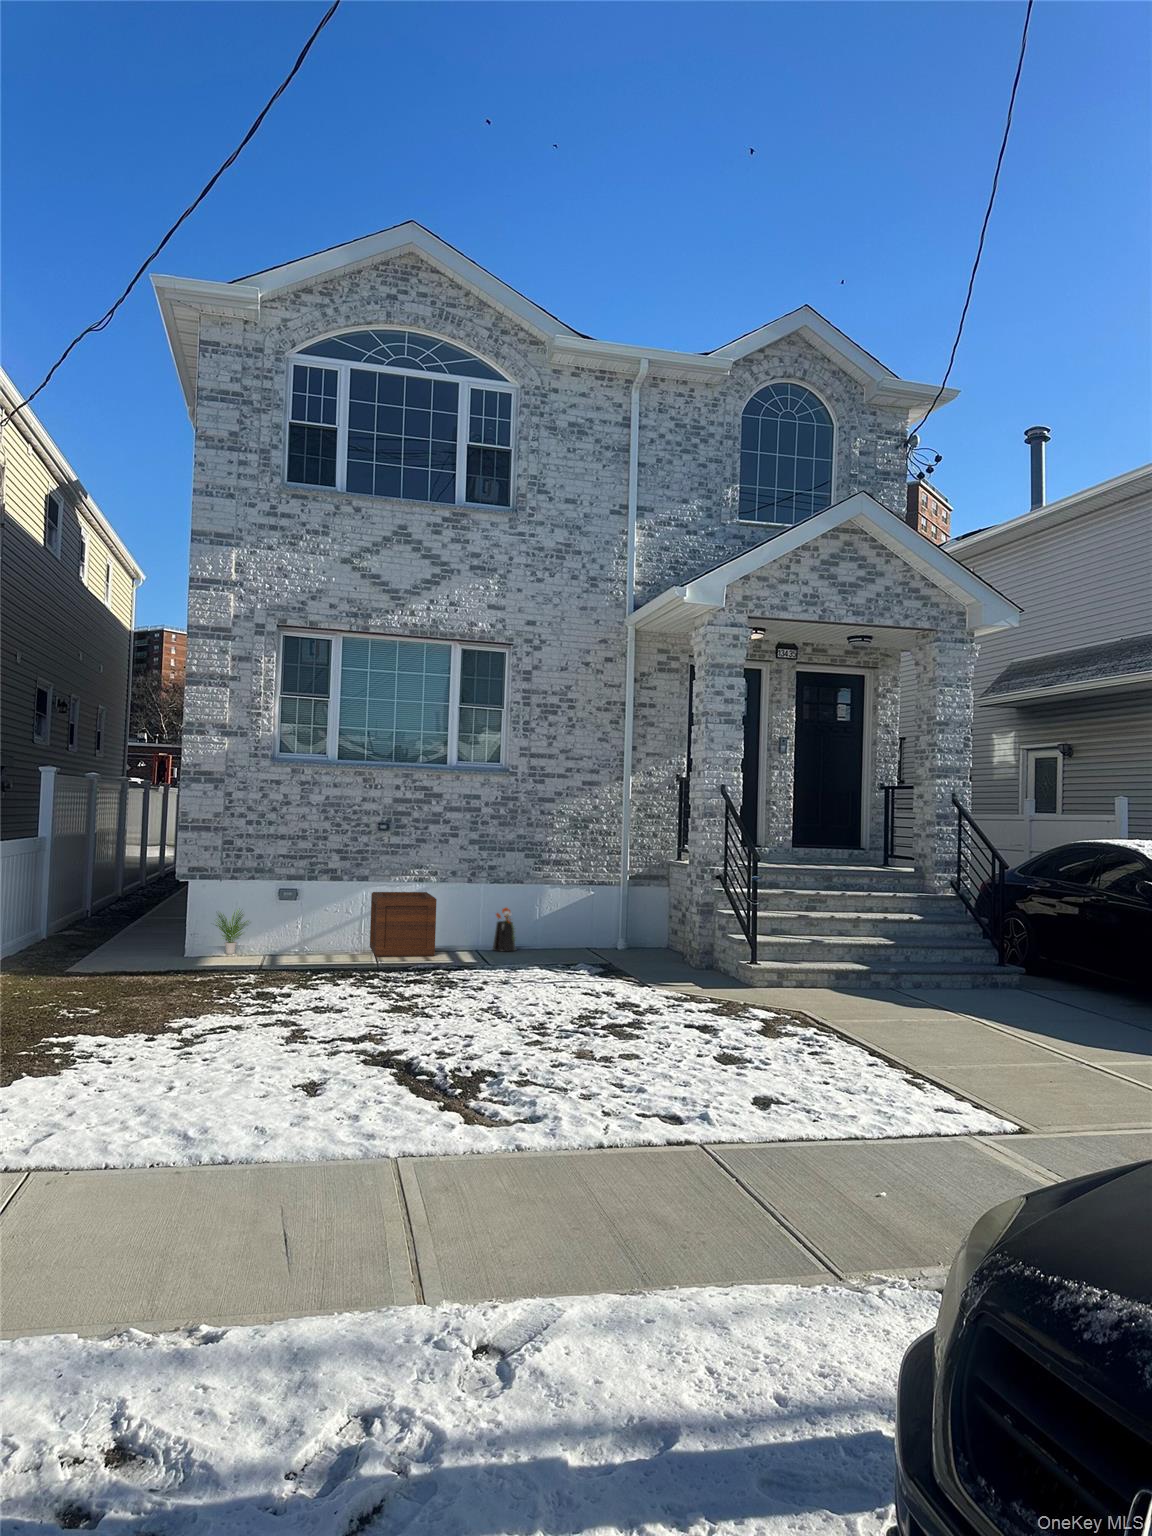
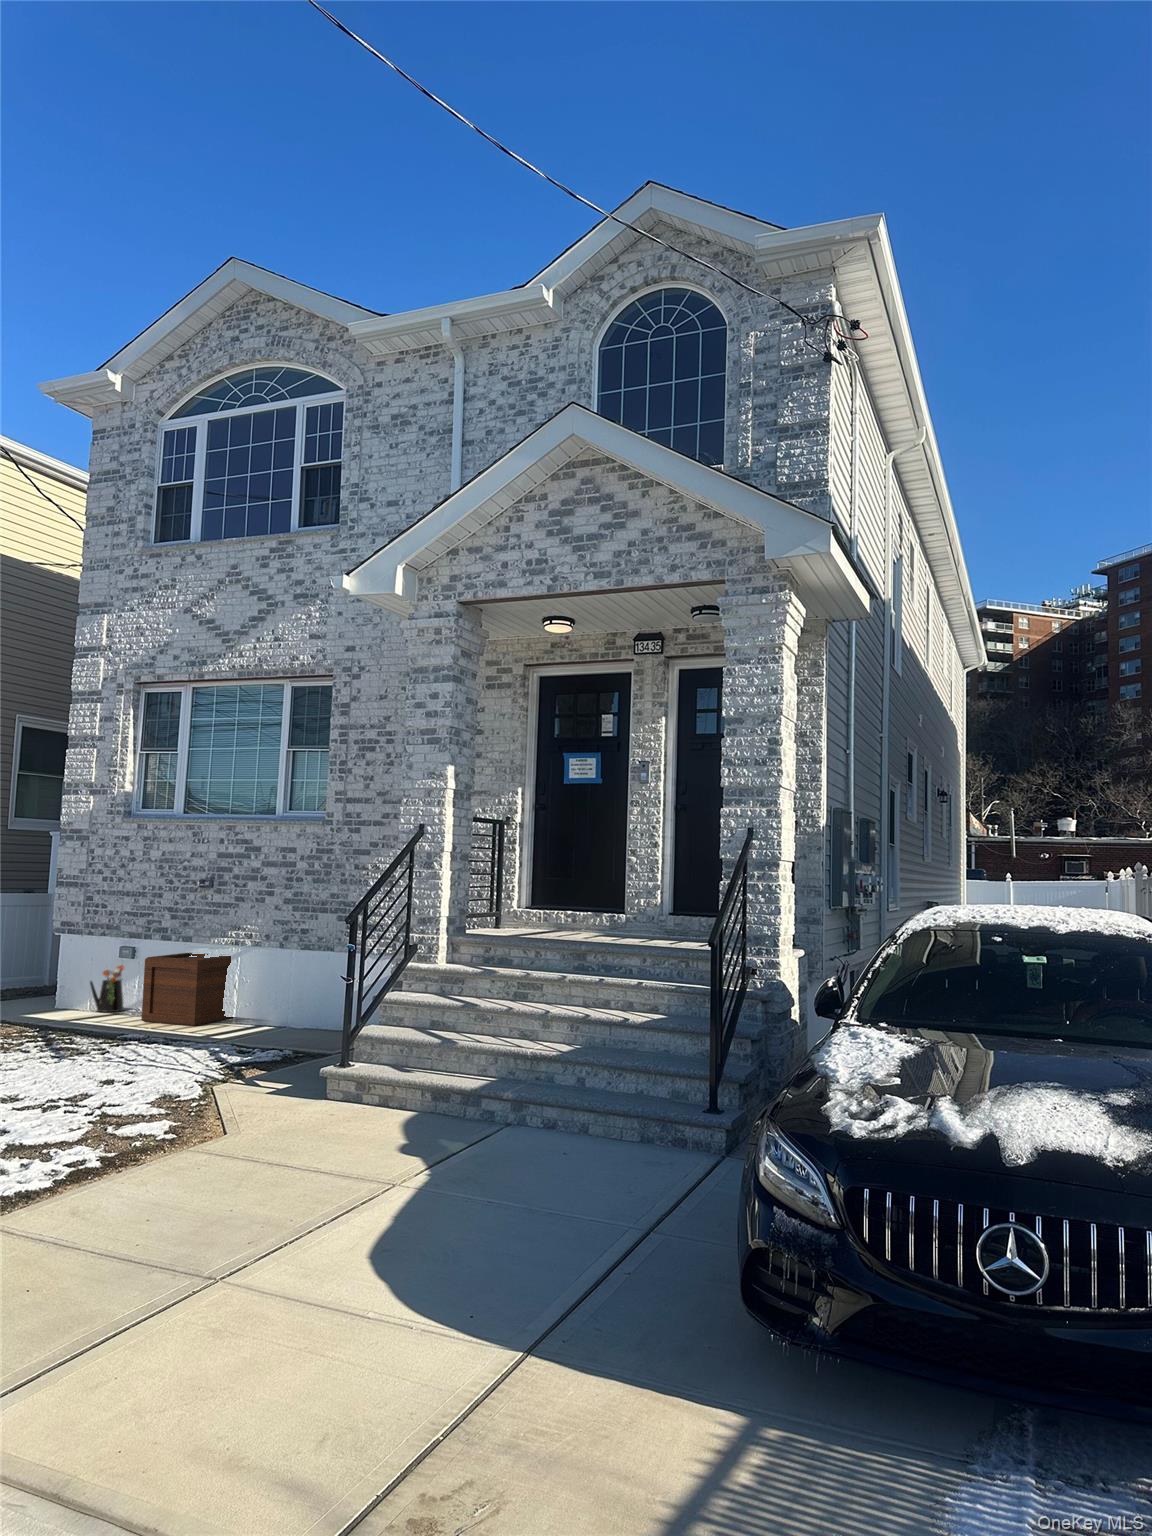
potted plant: present [216,908,249,954] -> none [35,962,79,1008]
watering can: present [492,908,516,951] -> present [90,965,124,1012]

